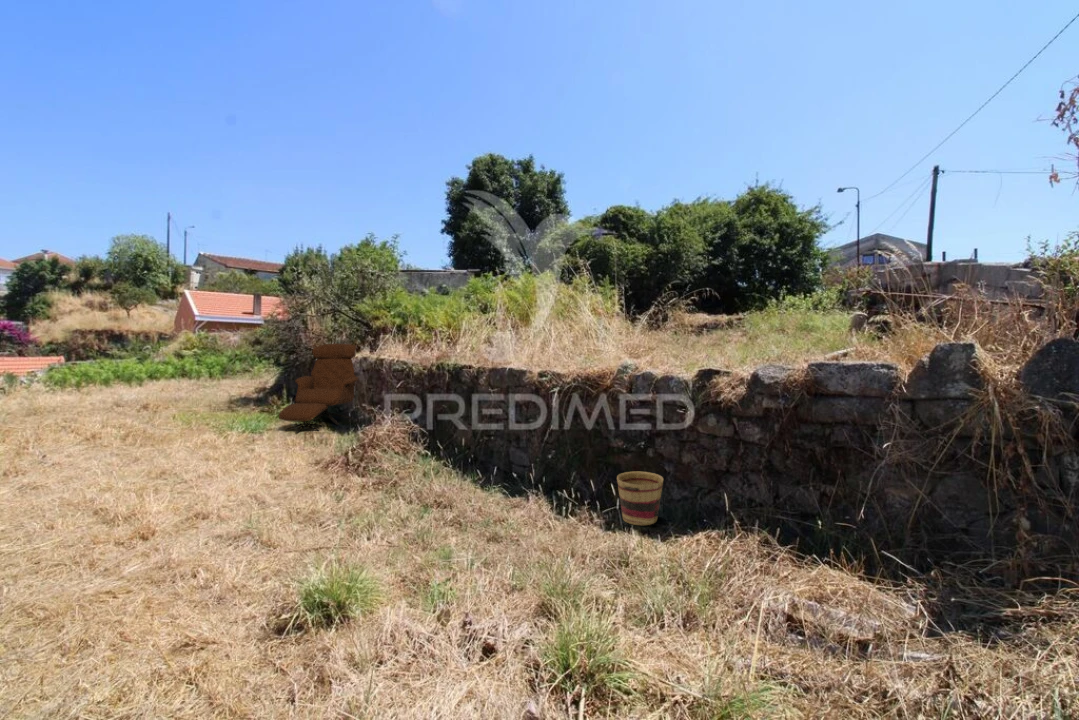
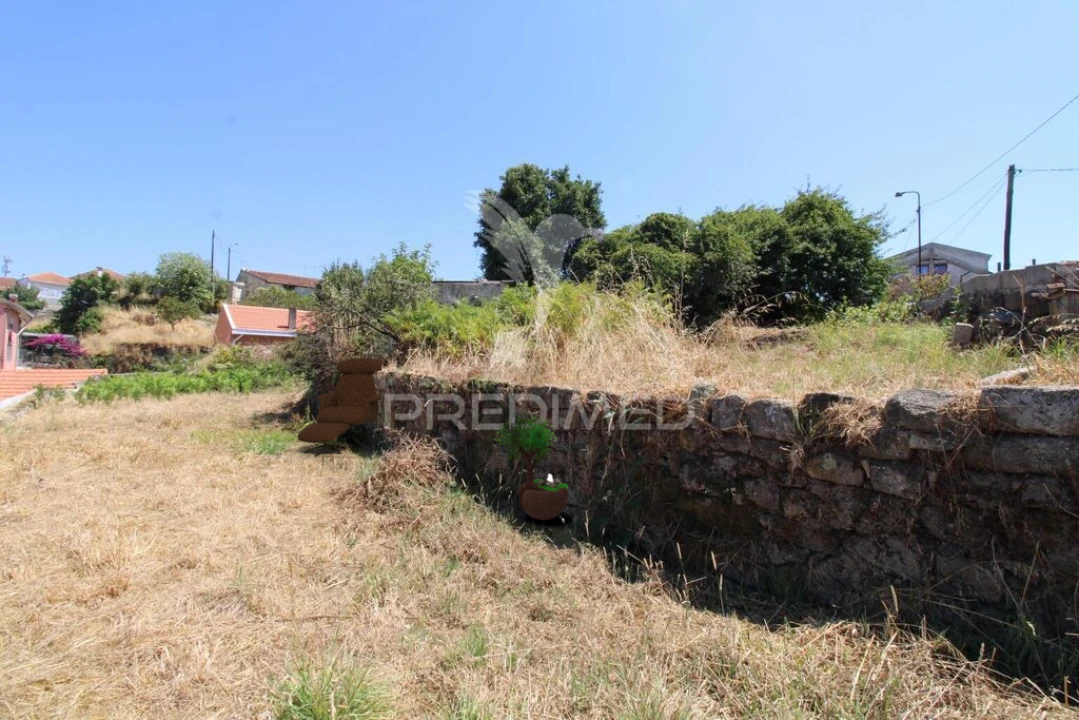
potted tree: none [459,382,525,479] -> present [494,414,568,520]
basket: present [617,471,663,525] -> none [690,521,752,593]

